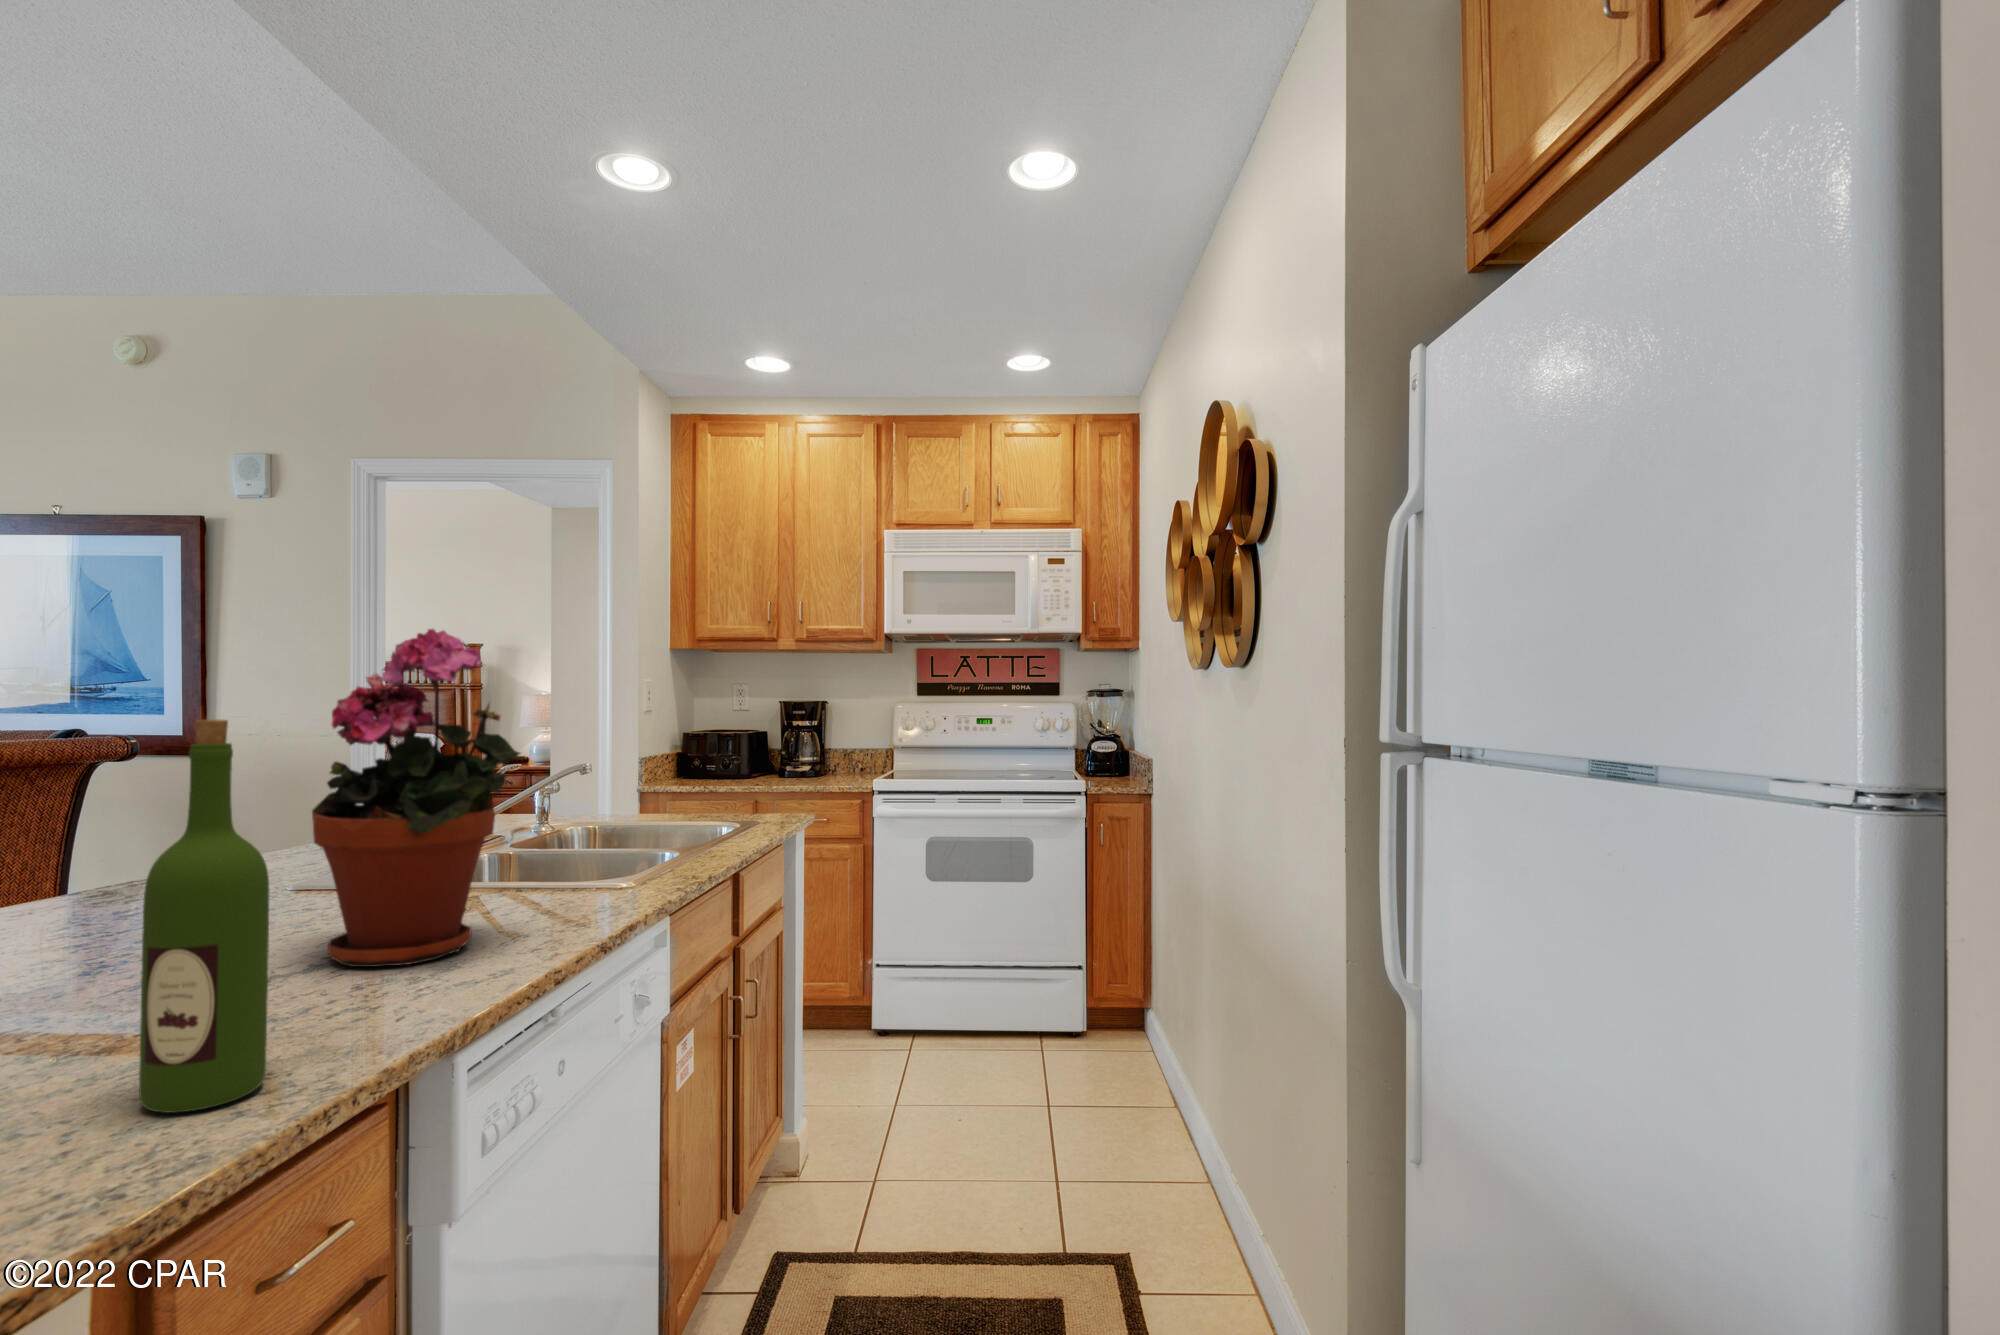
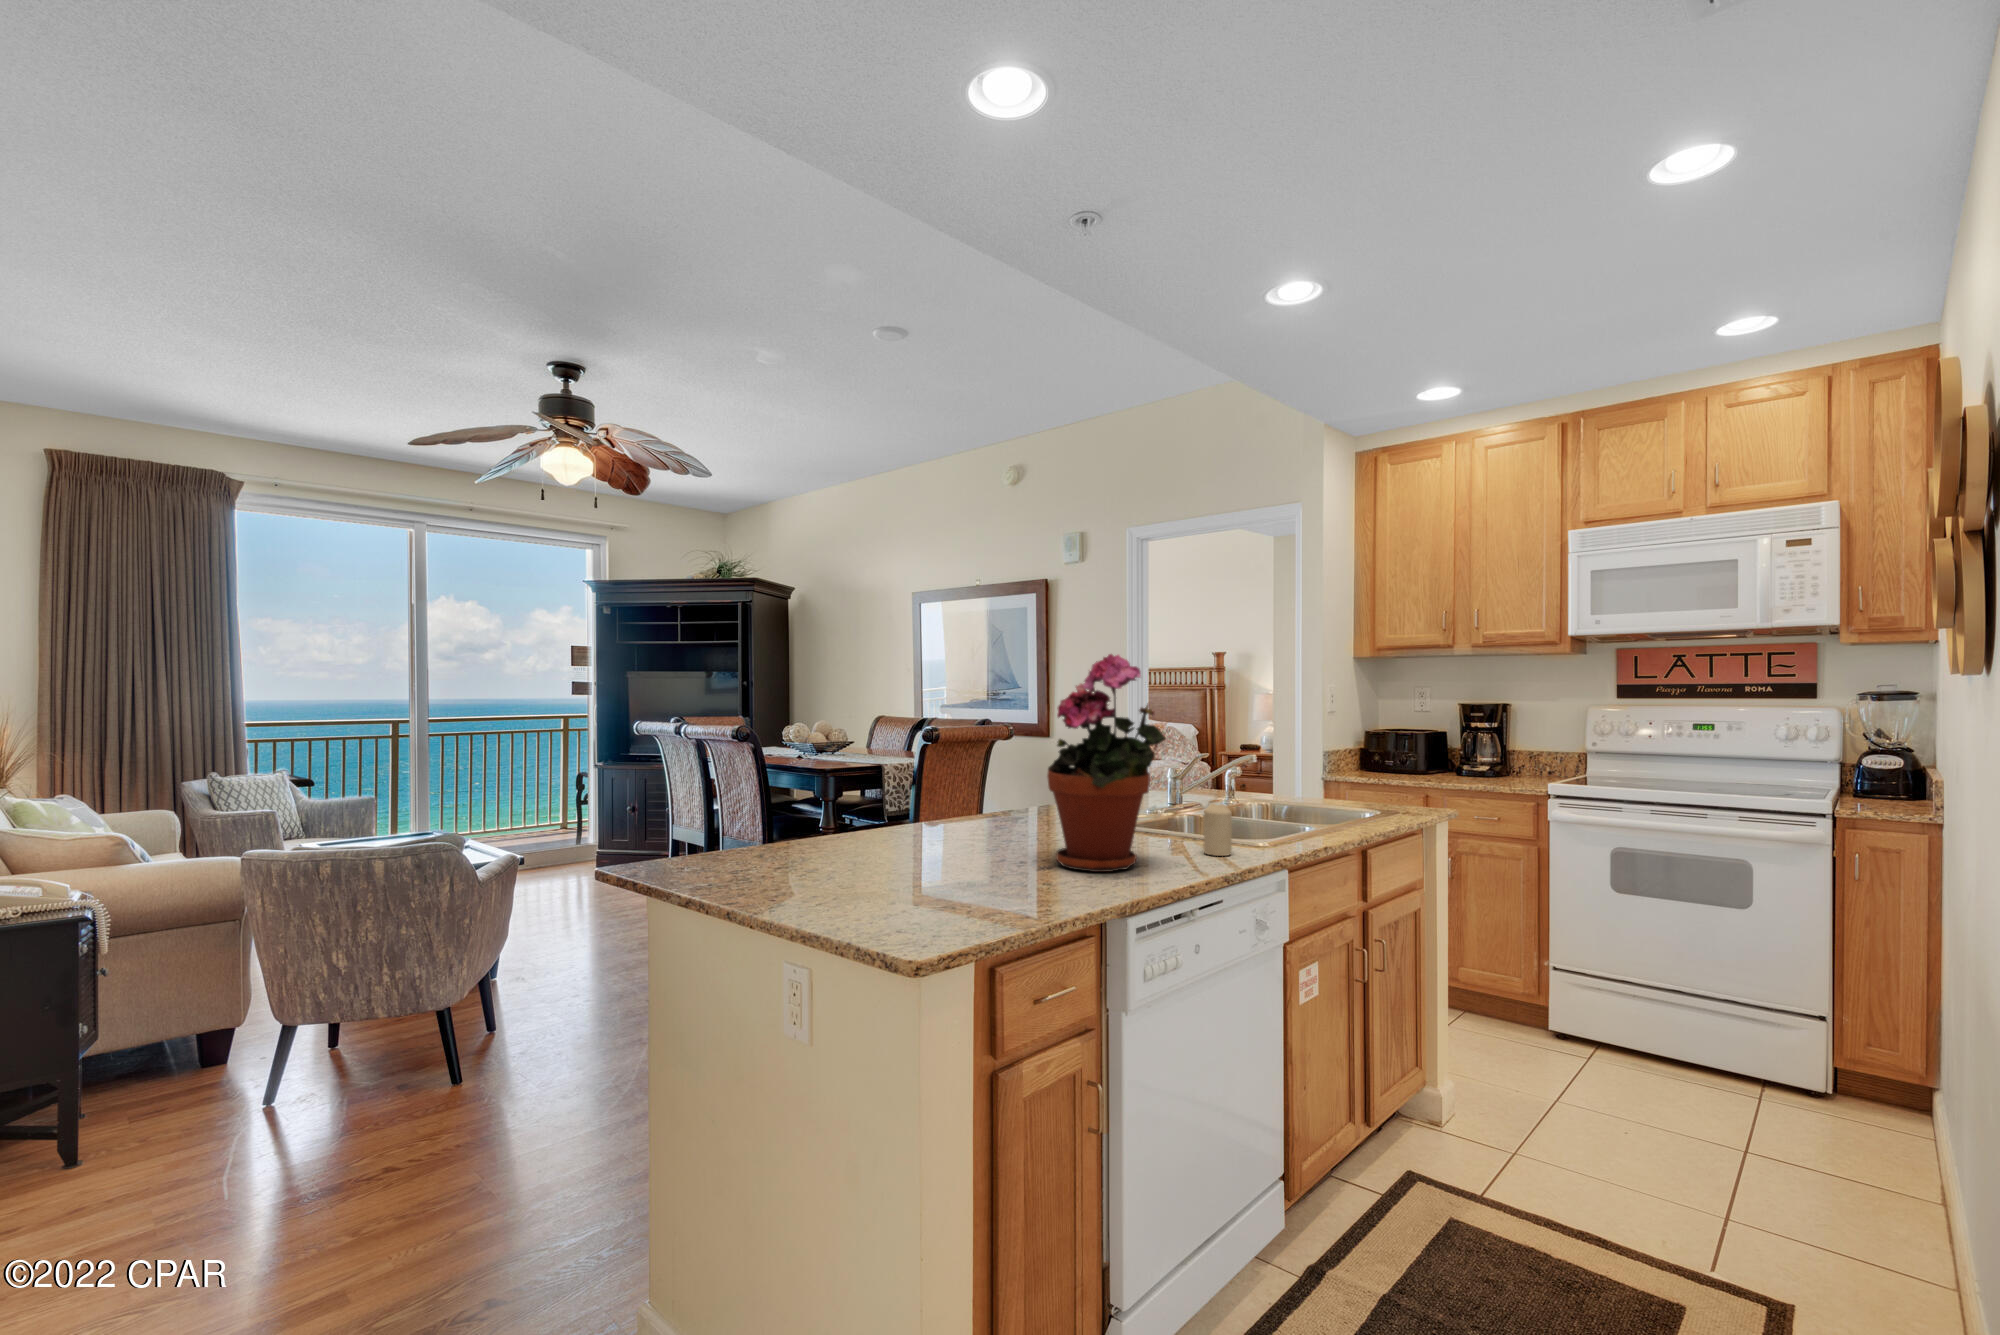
wine bottle: present [139,720,269,1113] -> none [945,712,1000,923]
candle: none [559,838,600,910] -> present [1204,803,1232,856]

